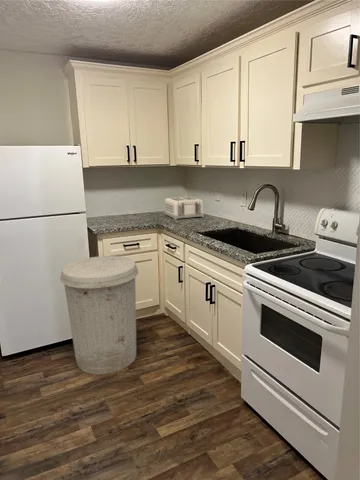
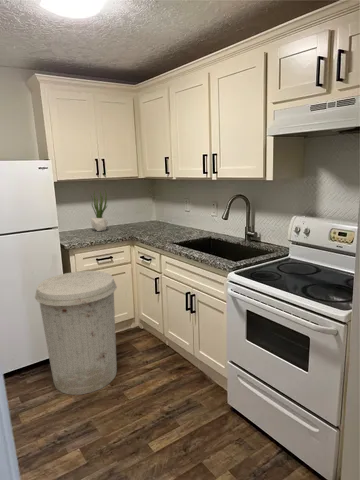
potted plant: none [121,176,138,218] -> present [91,190,108,231]
toaster: present [164,197,204,220] -> none [135,208,176,232]

